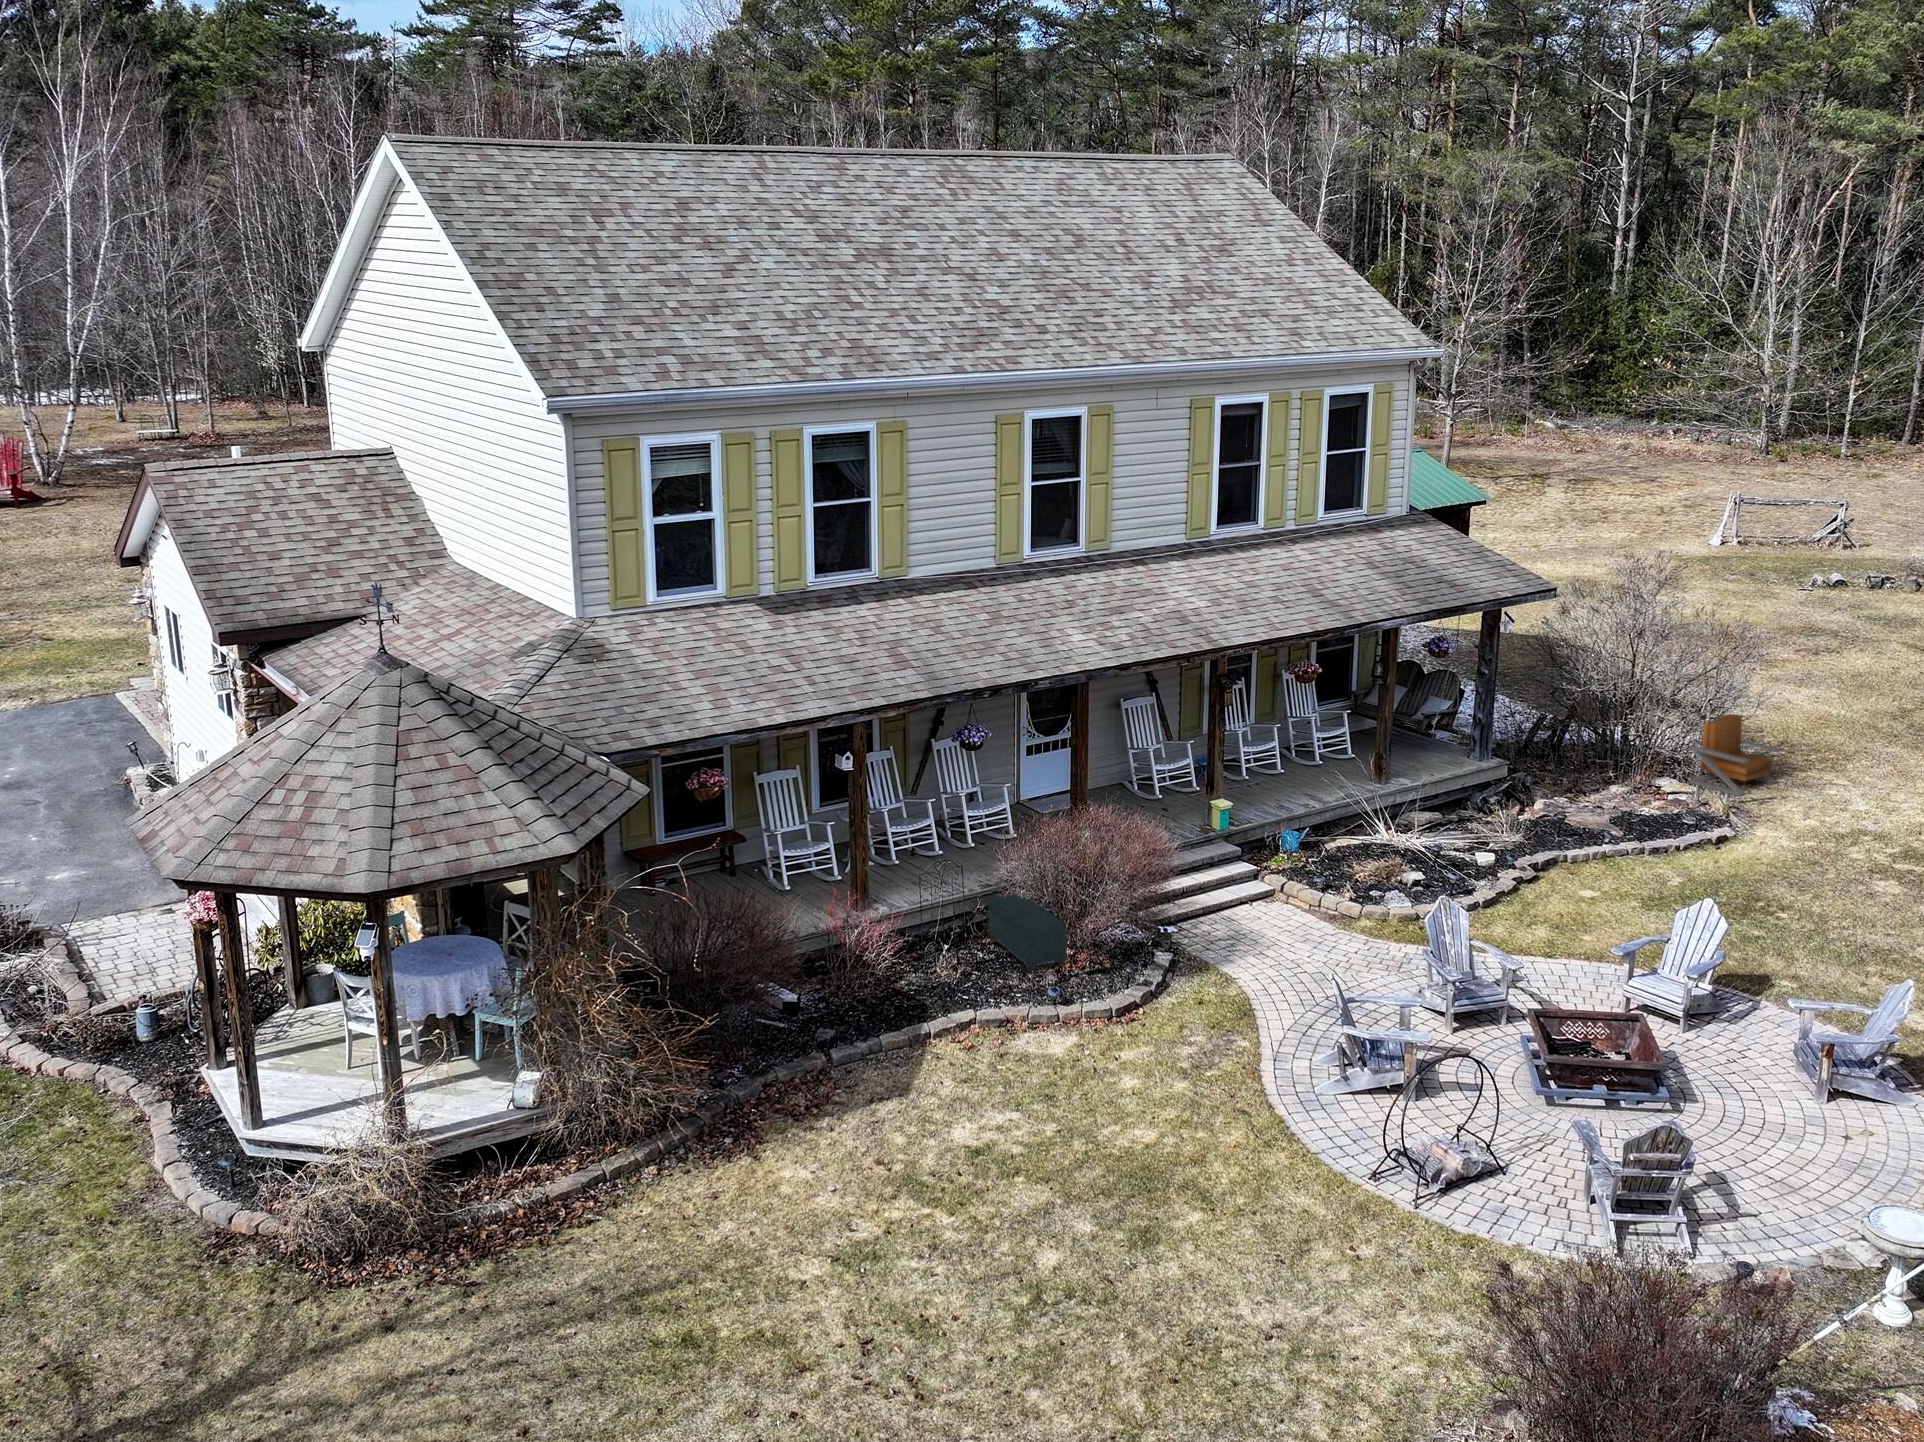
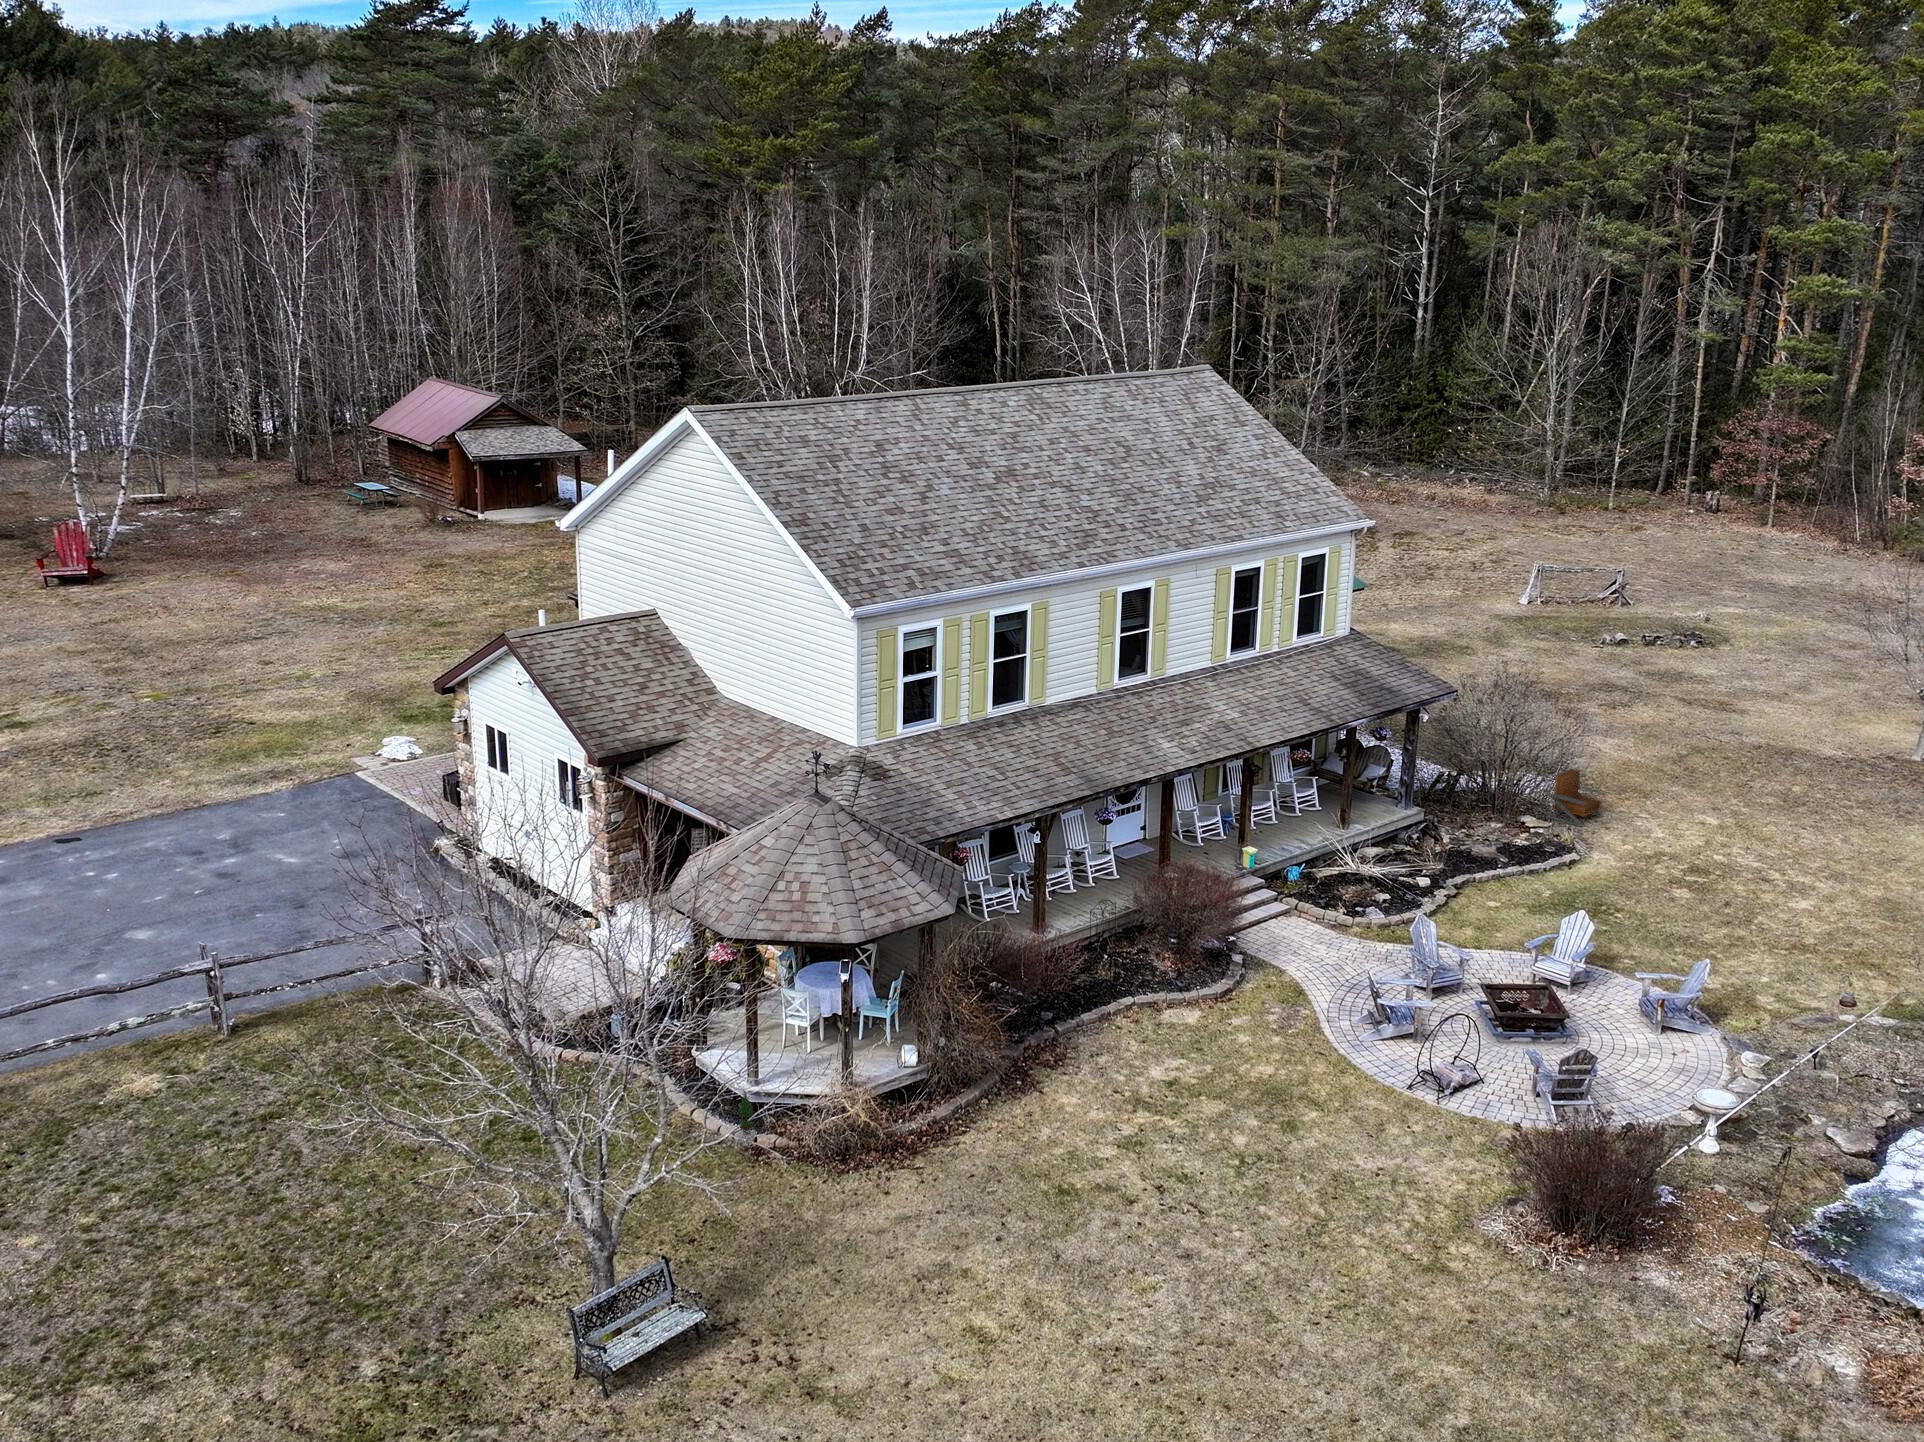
bench: present [988,893,1067,973] -> none [1121,919,1181,972]
potted tree: none [225,1128,255,1196] -> present [738,1093,753,1132]

